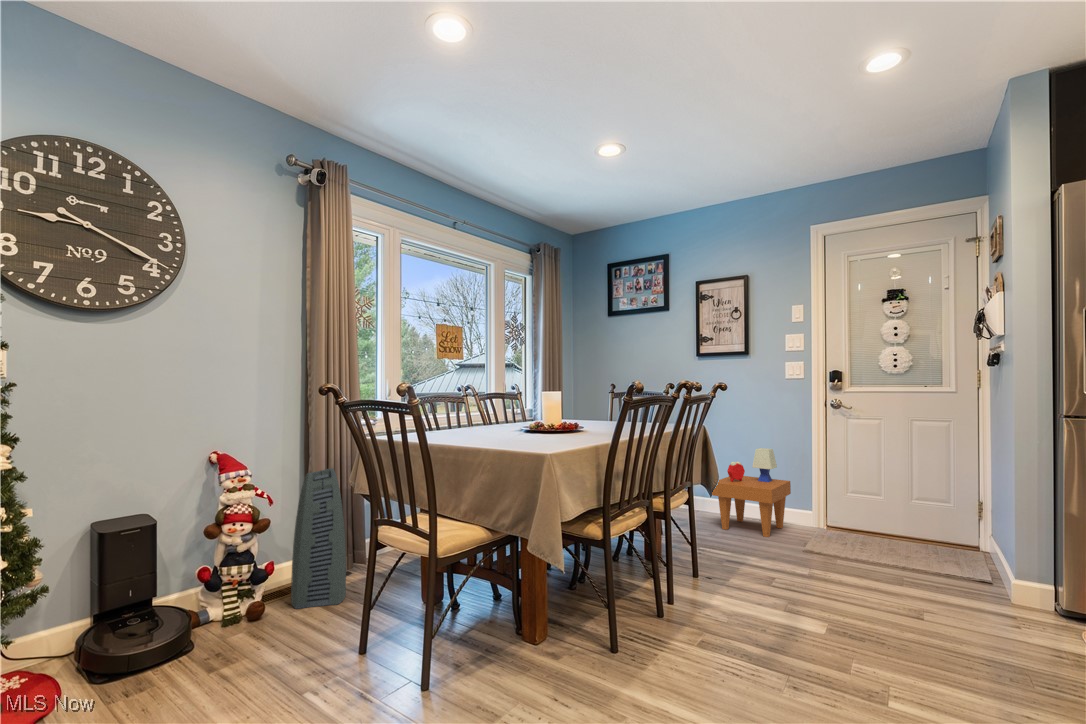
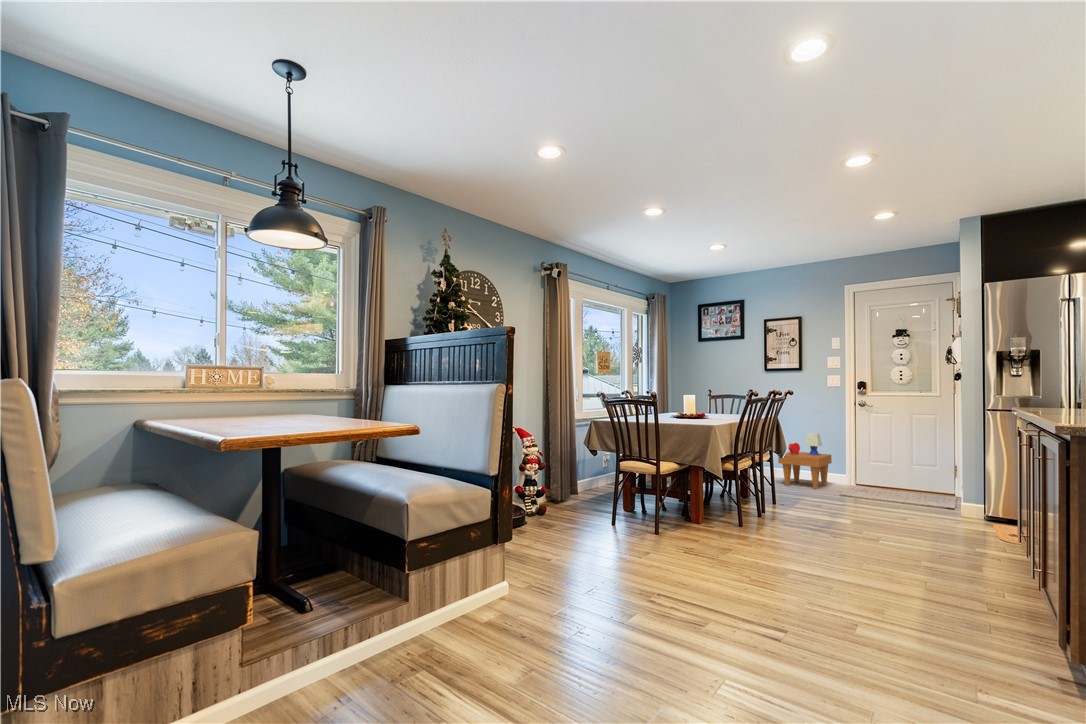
air purifier: present [291,468,346,609] -> none [551,438,580,511]

